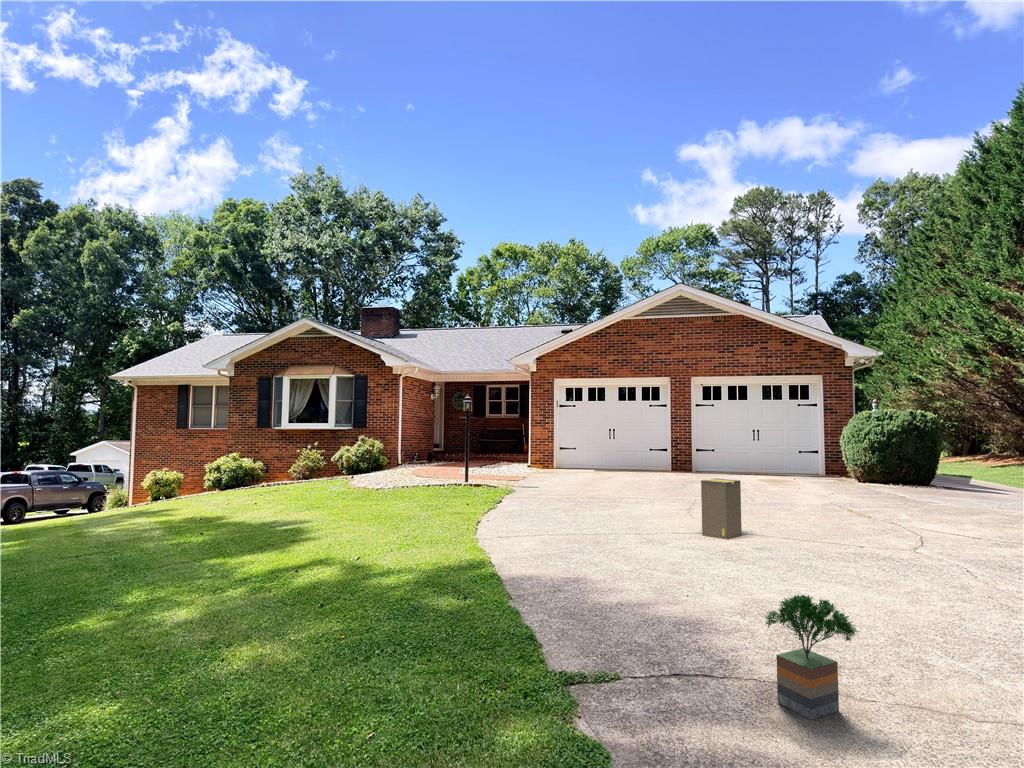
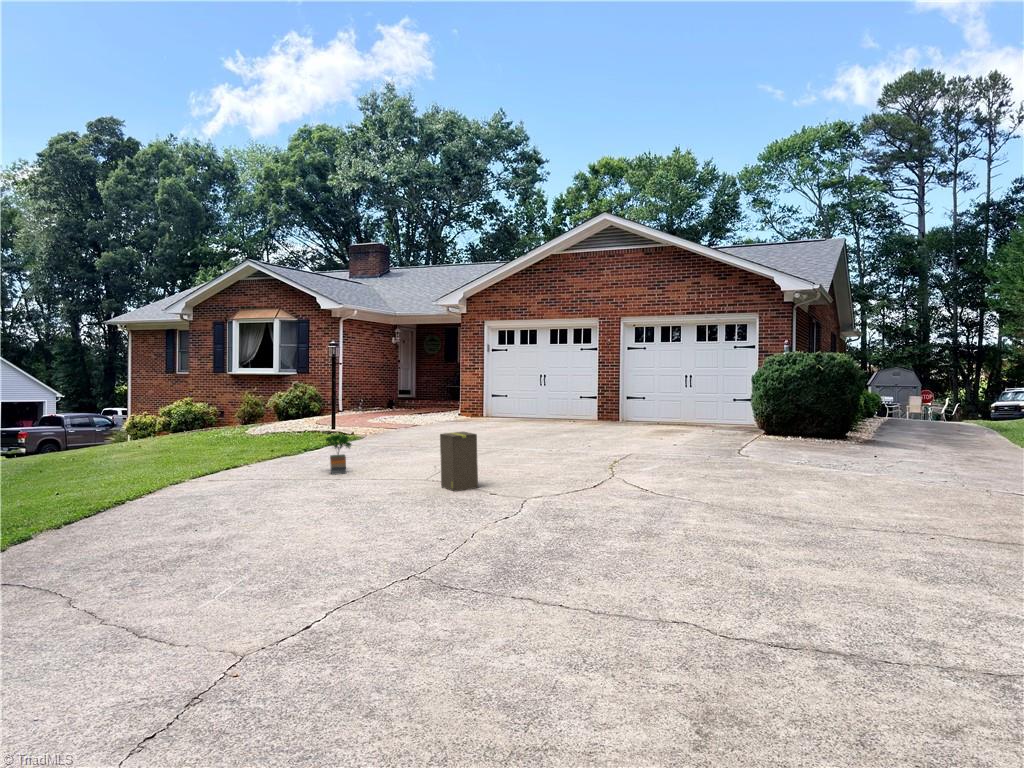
potted tree: present [765,594,857,720] -> present [325,435,351,475]

